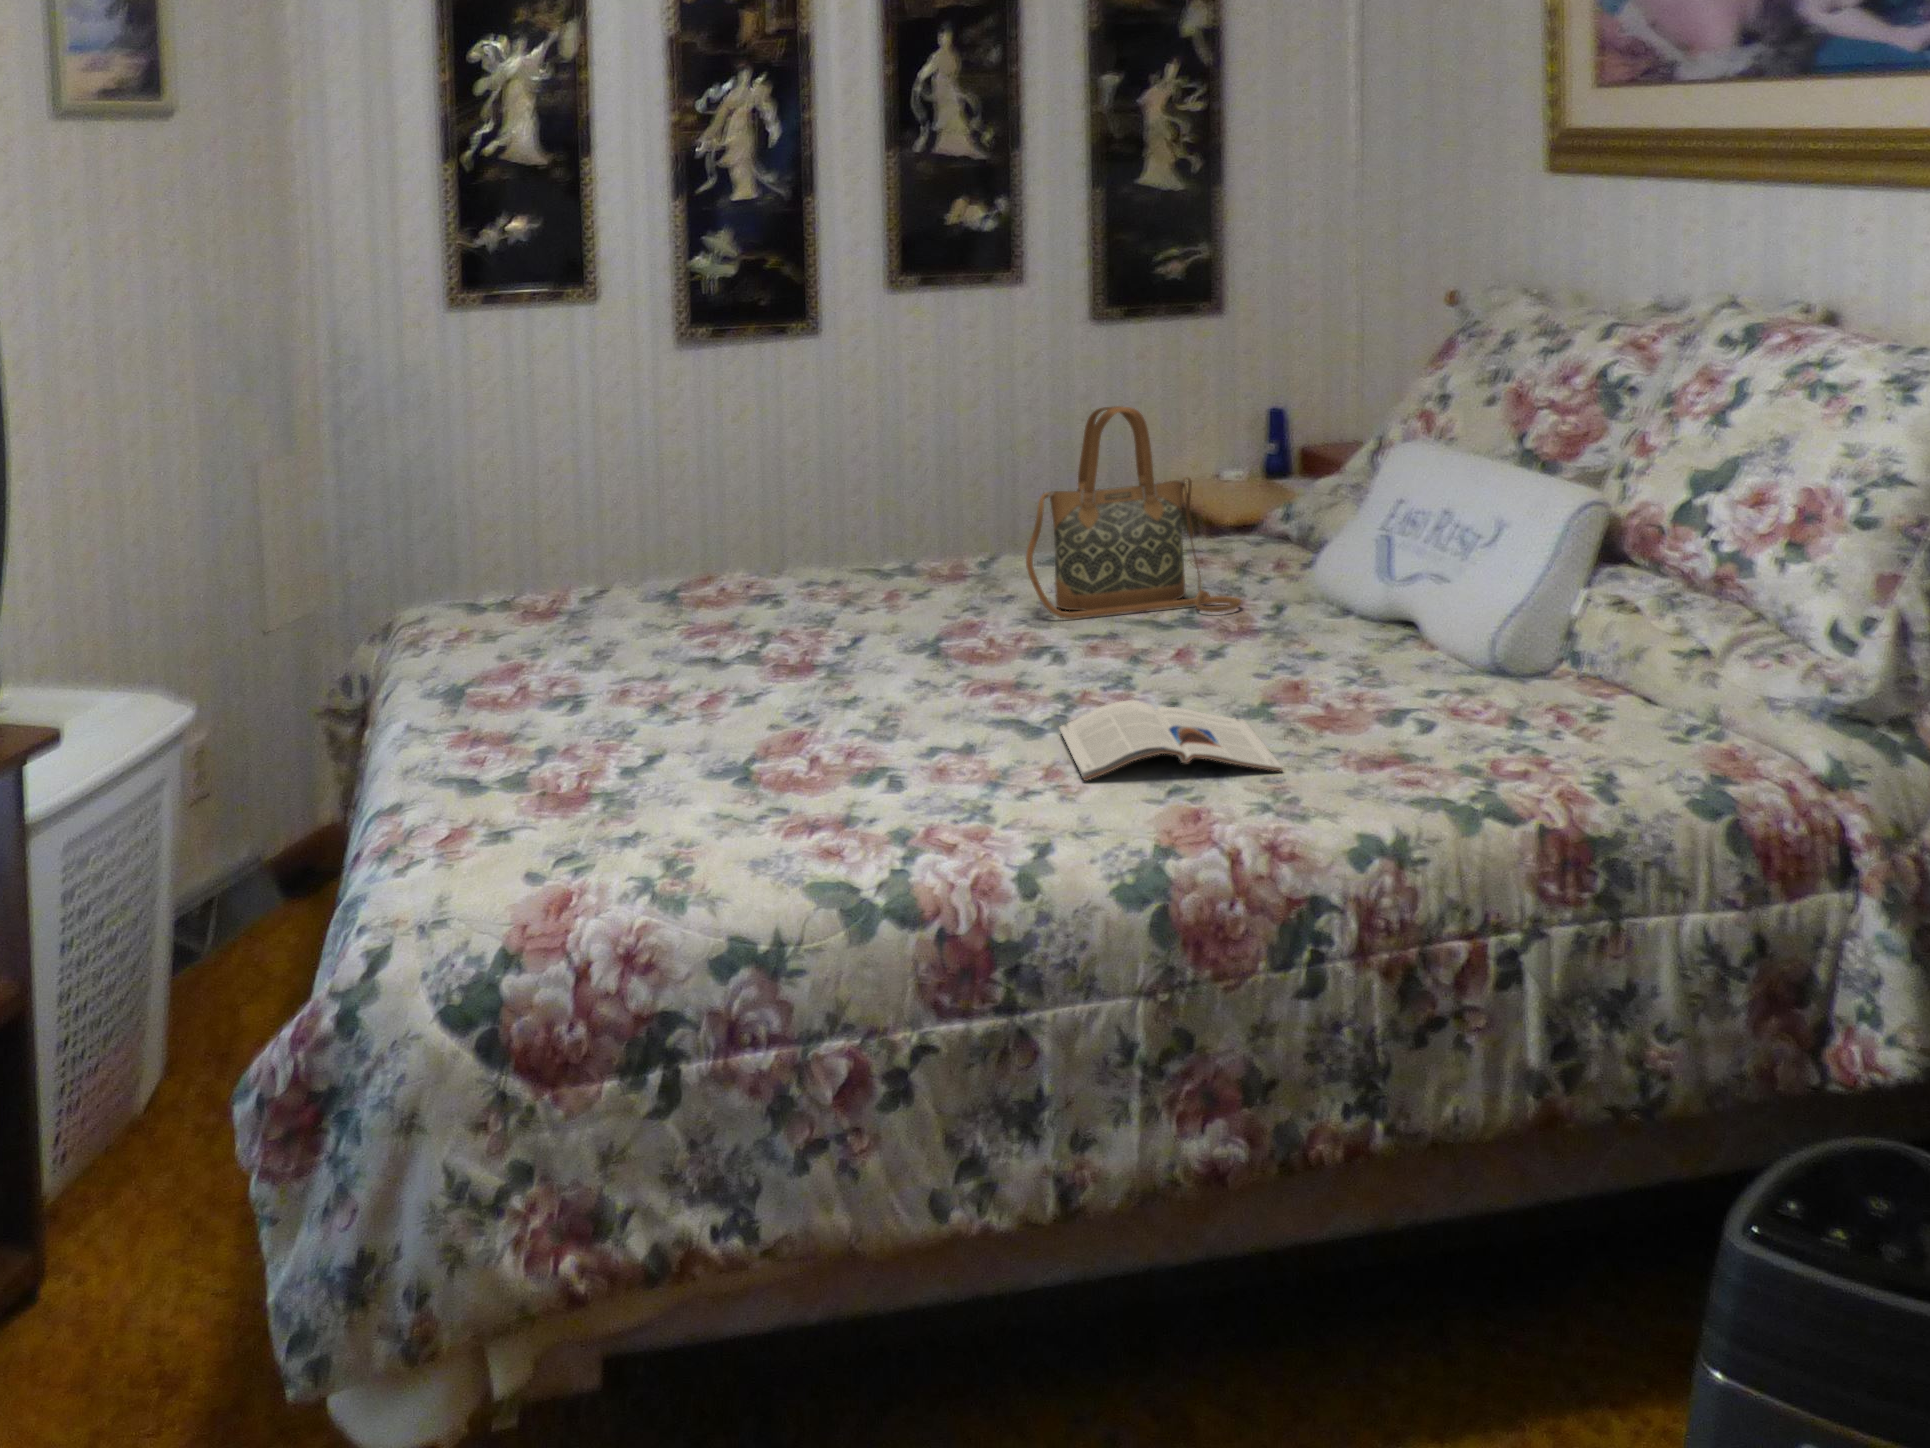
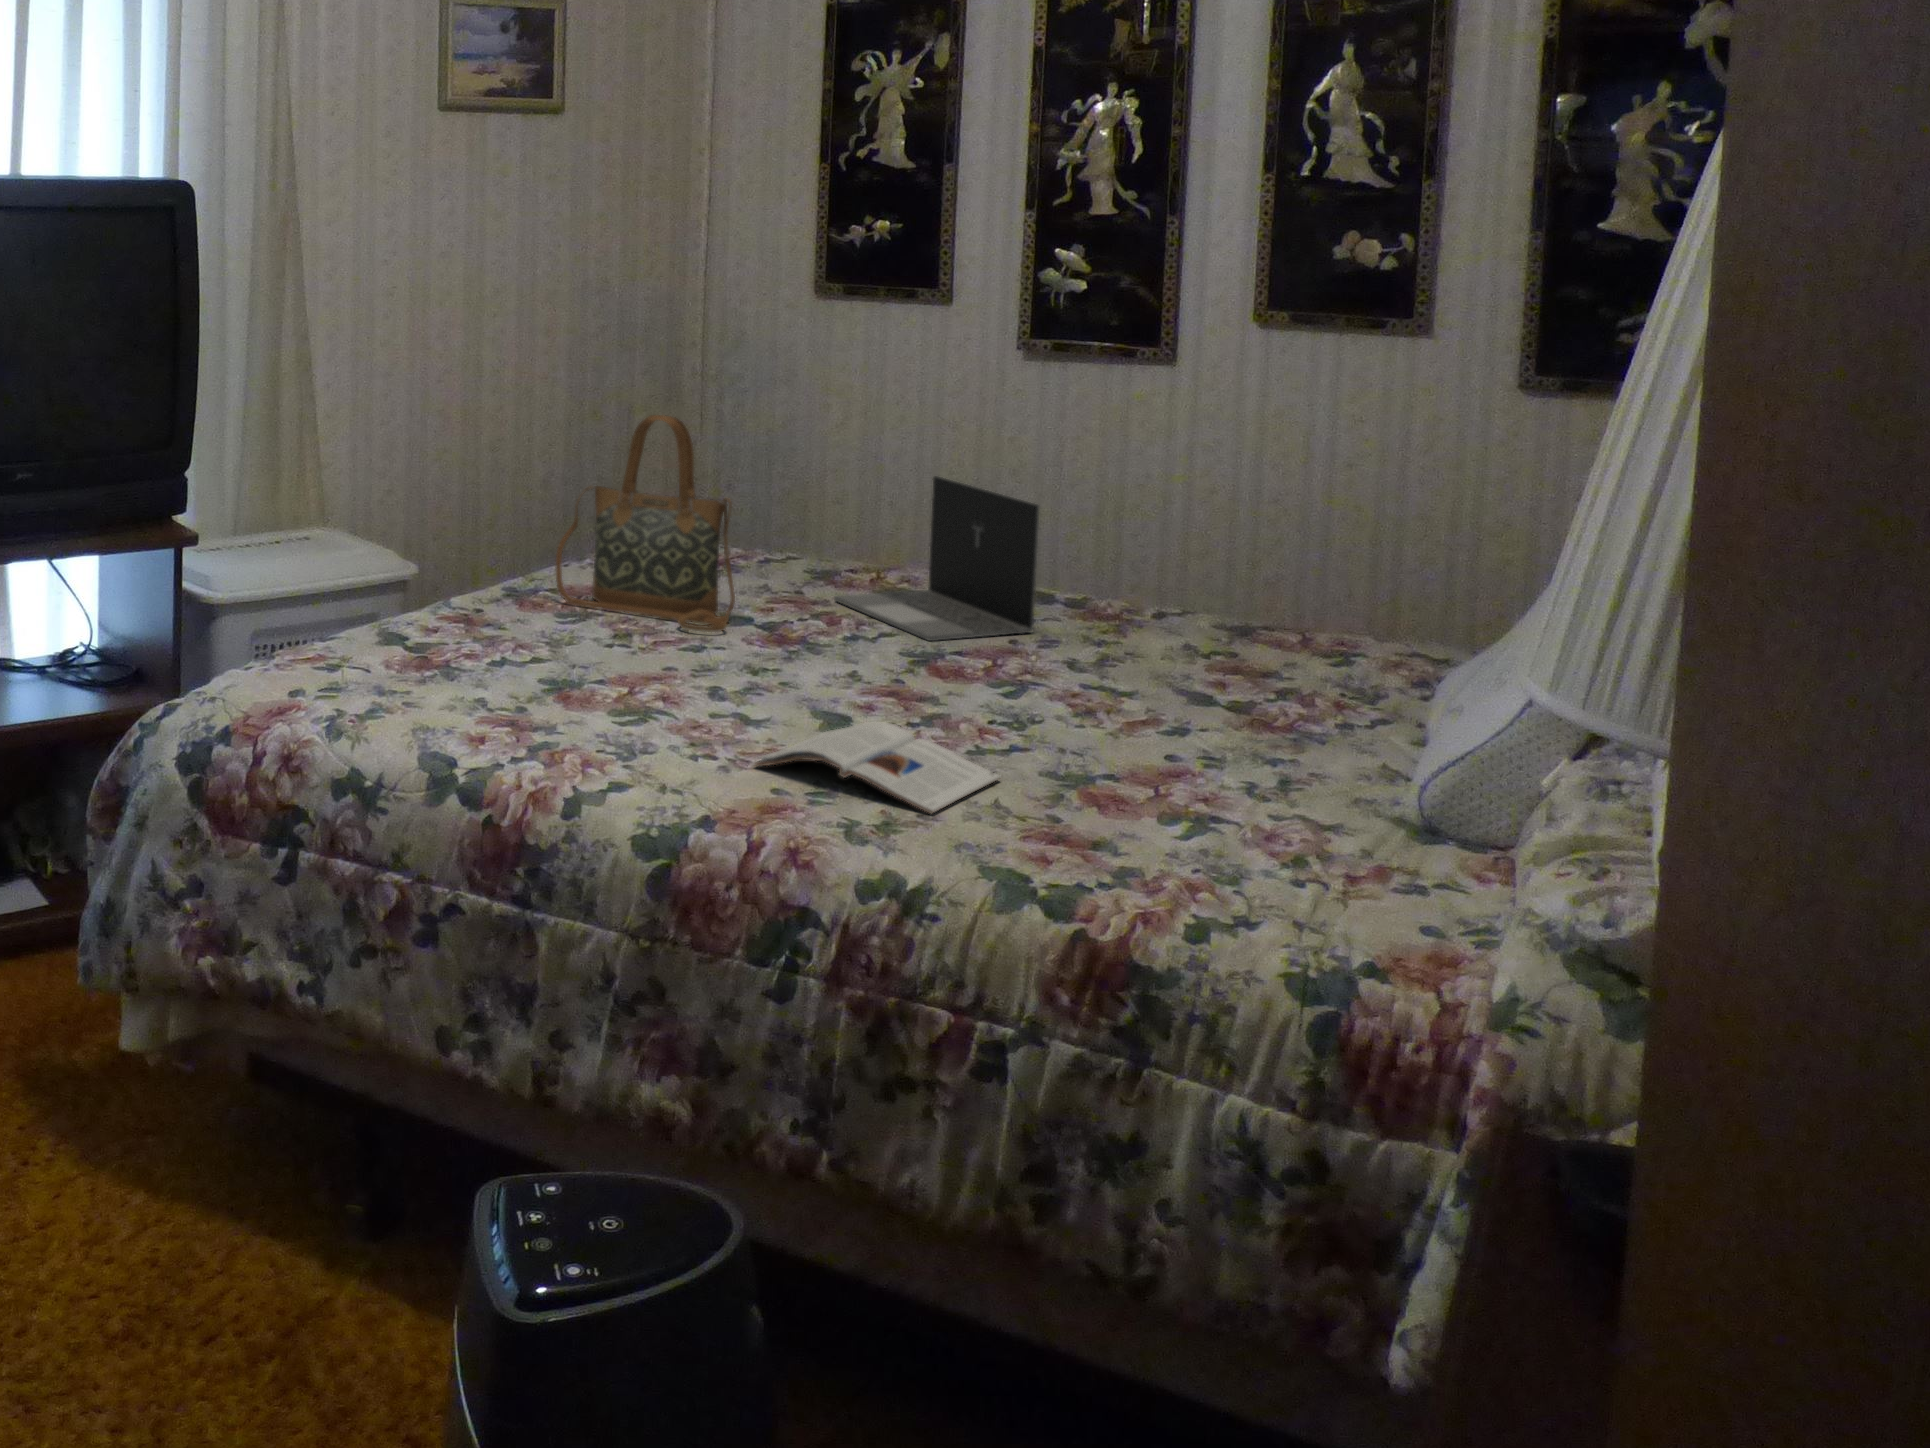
handbag: present [1026,406,1241,619] -> present [556,415,735,632]
laptop: none [754,461,954,620] -> present [834,476,1039,641]

